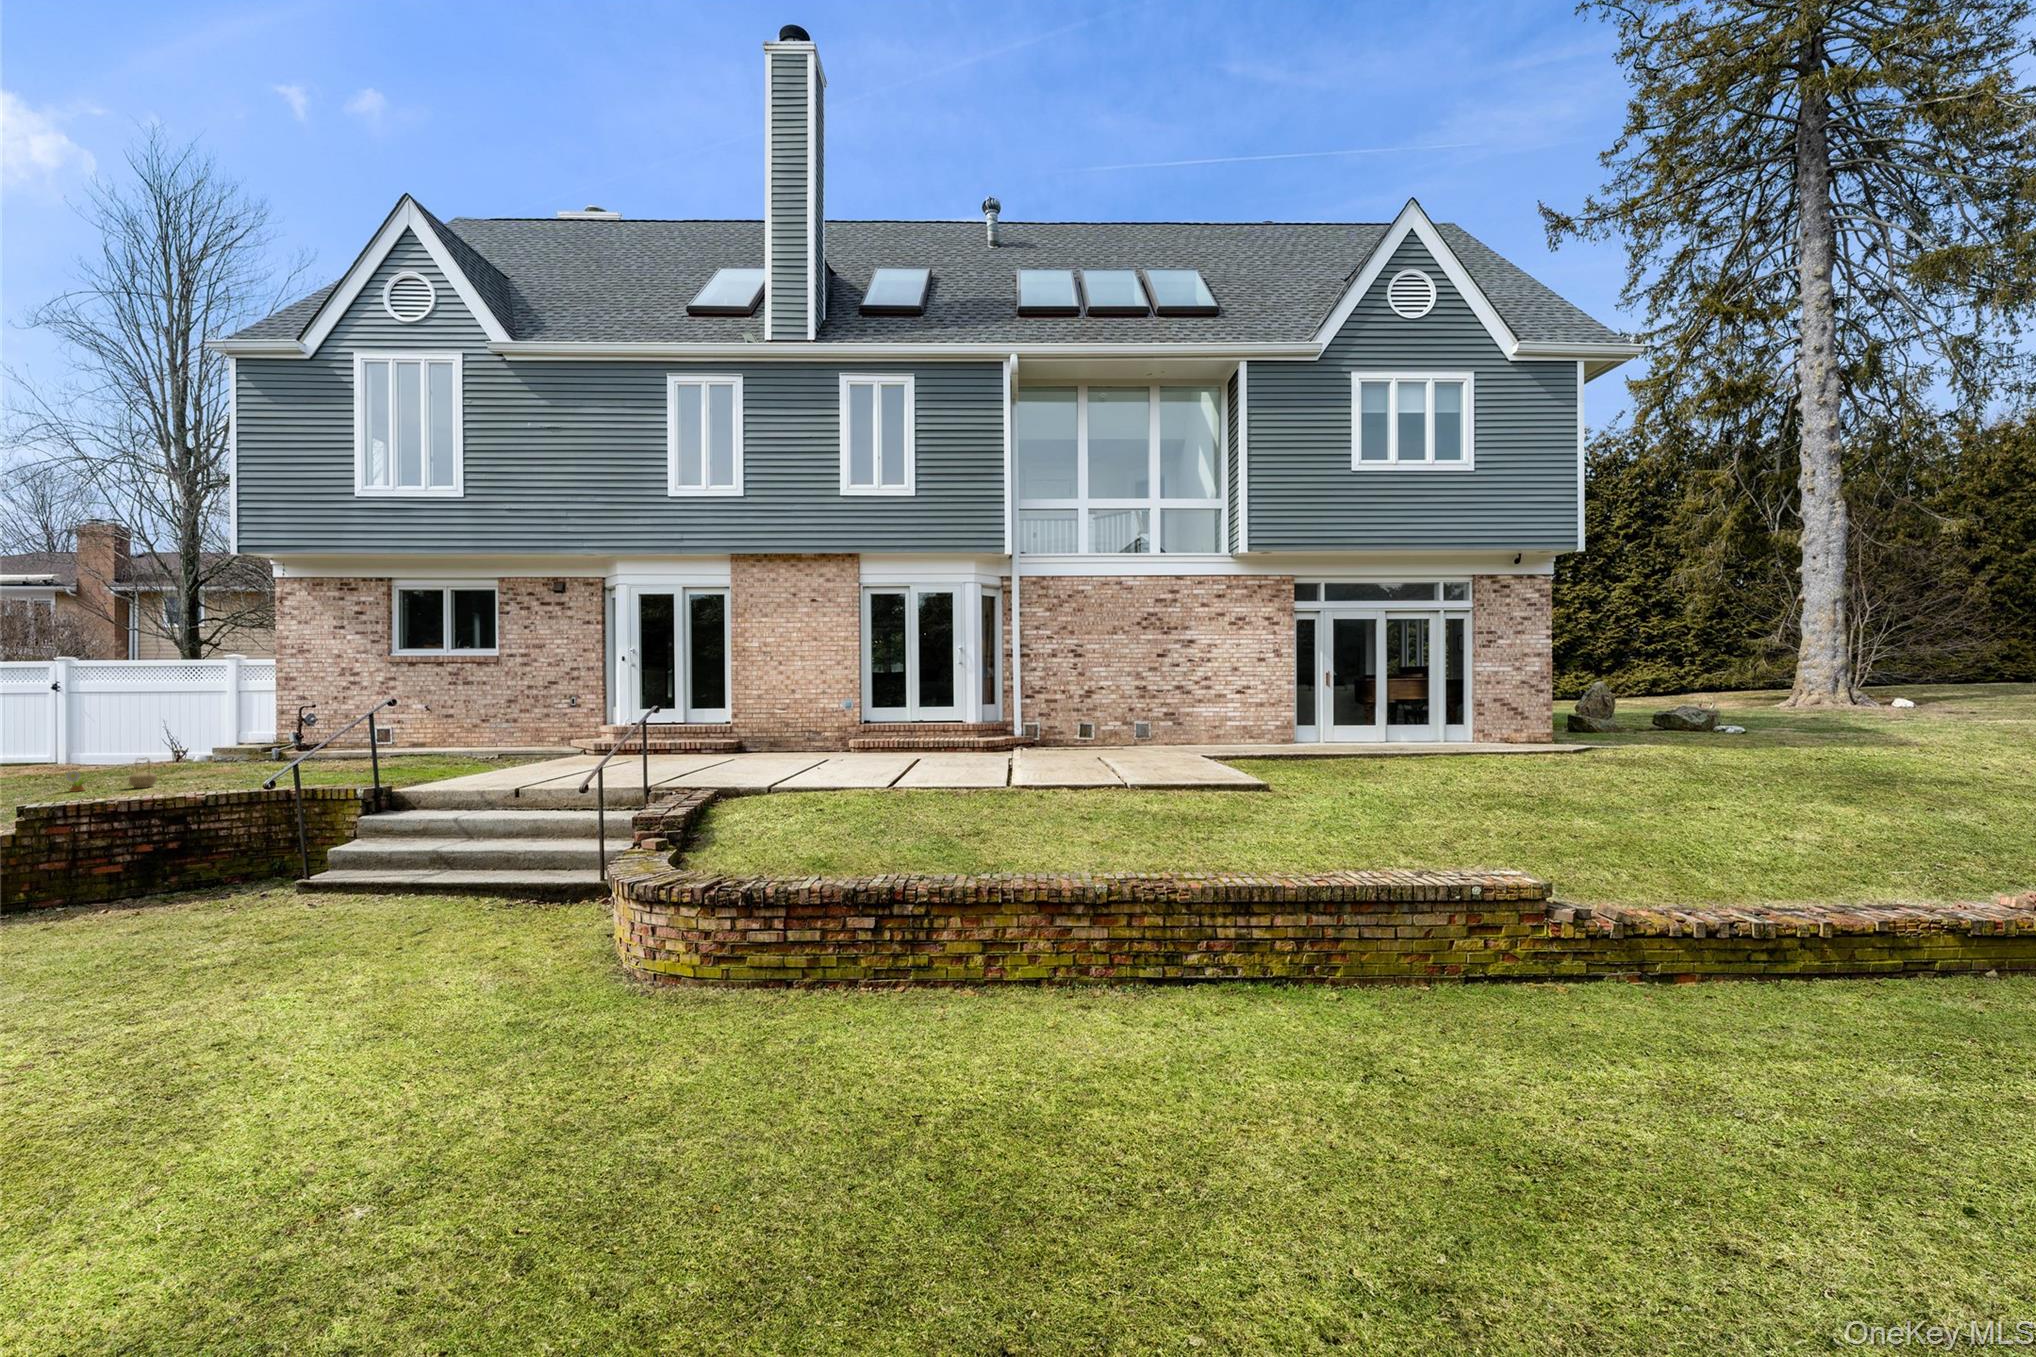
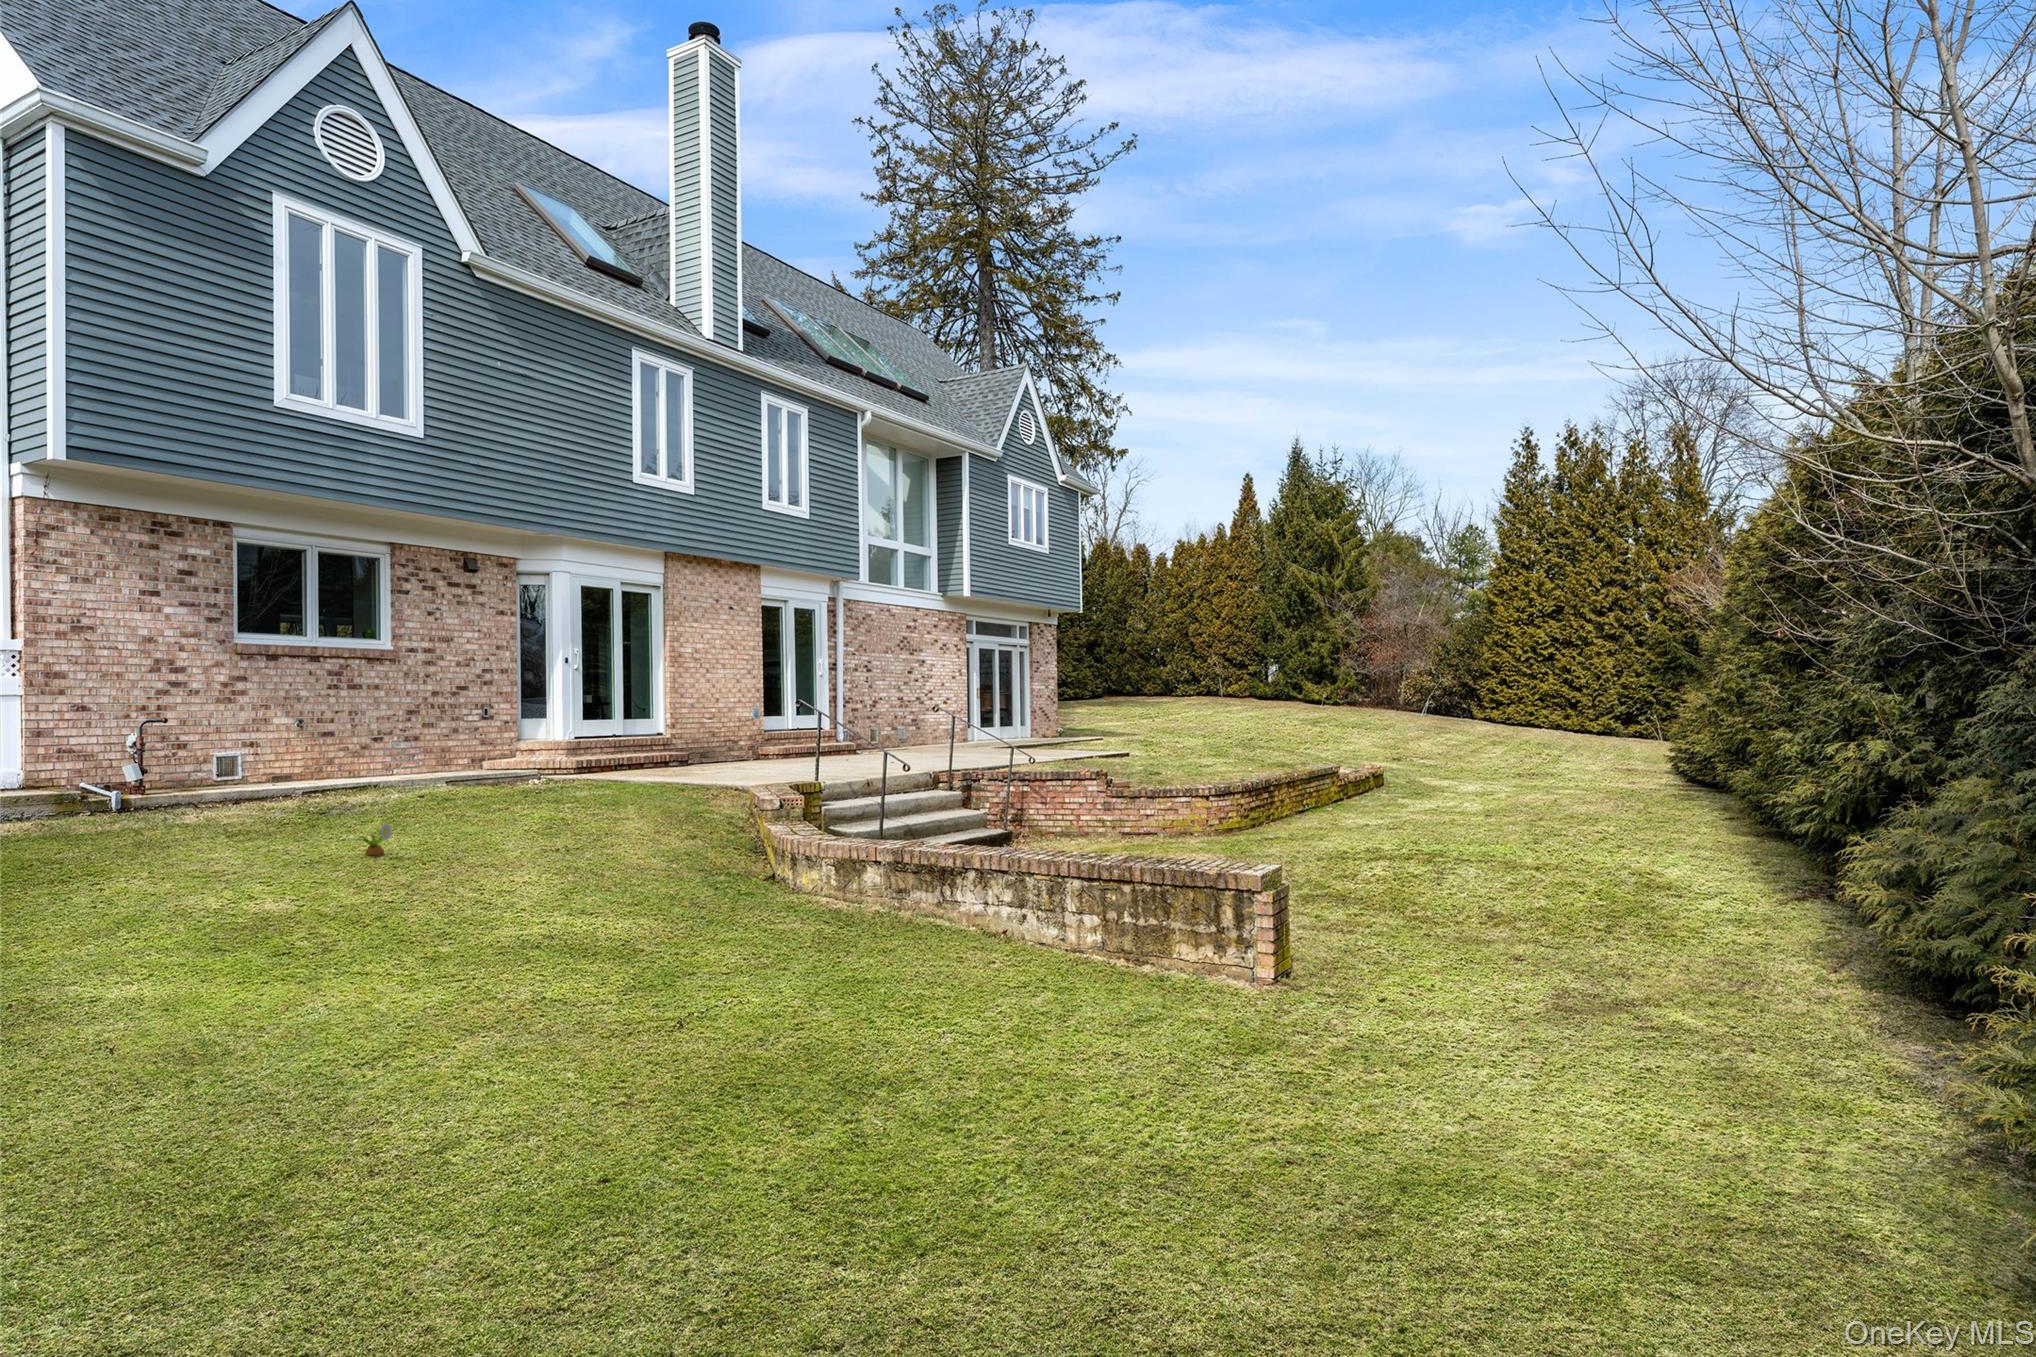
basket: present [129,758,157,788] -> none [405,800,445,843]

